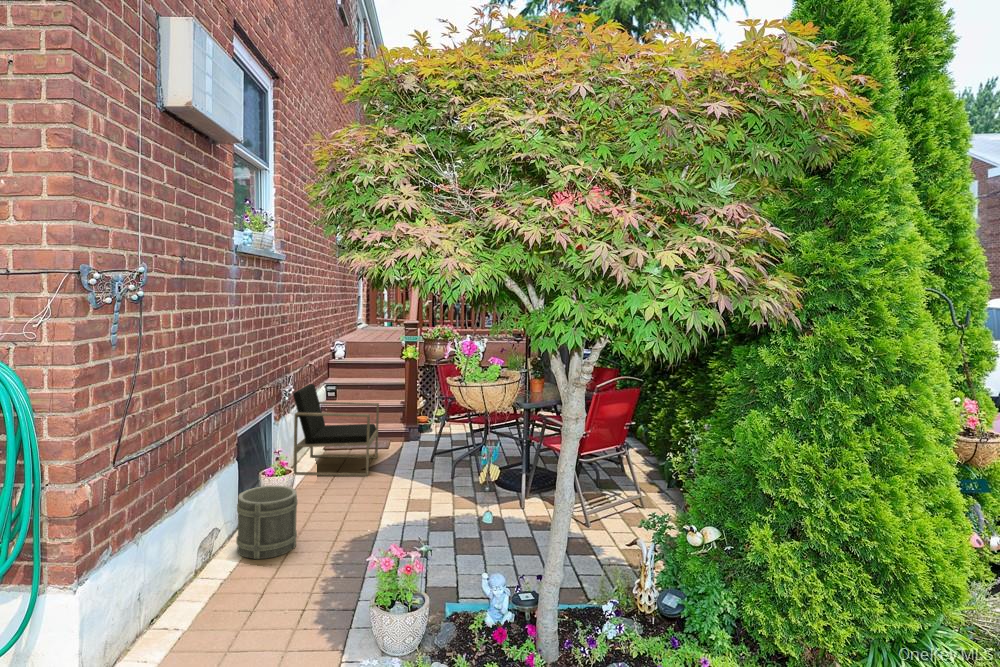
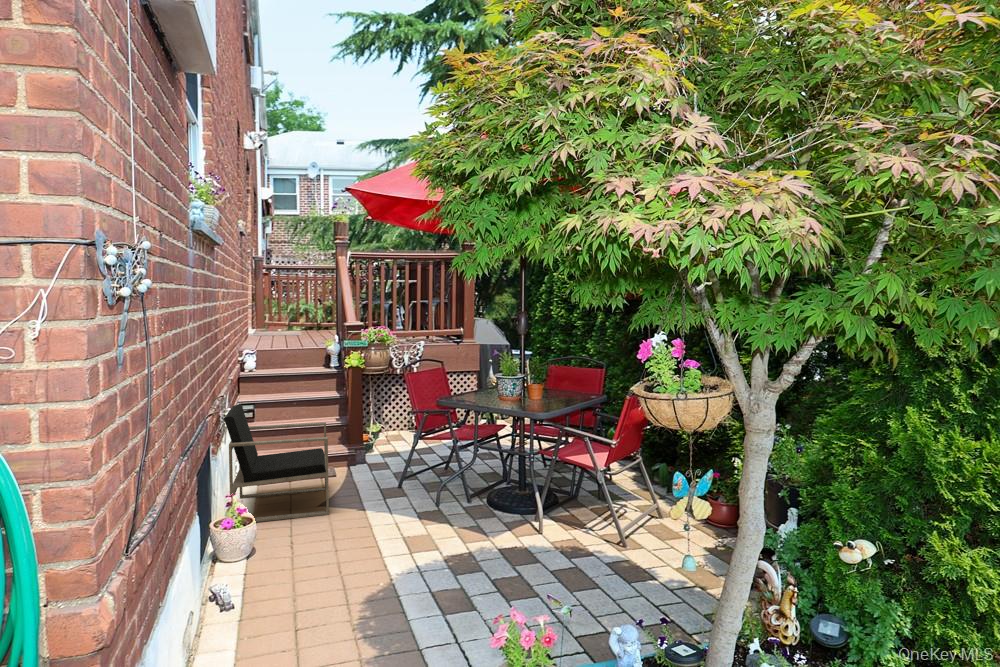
bucket: present [236,486,297,559] -> none [205,544,288,651]

